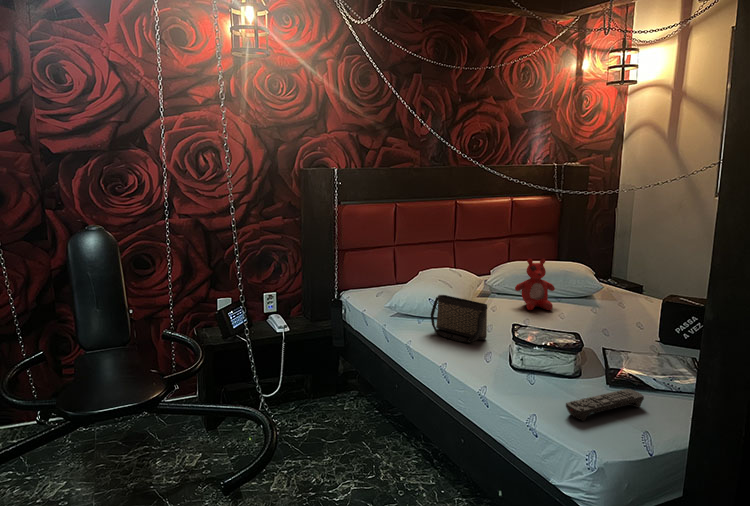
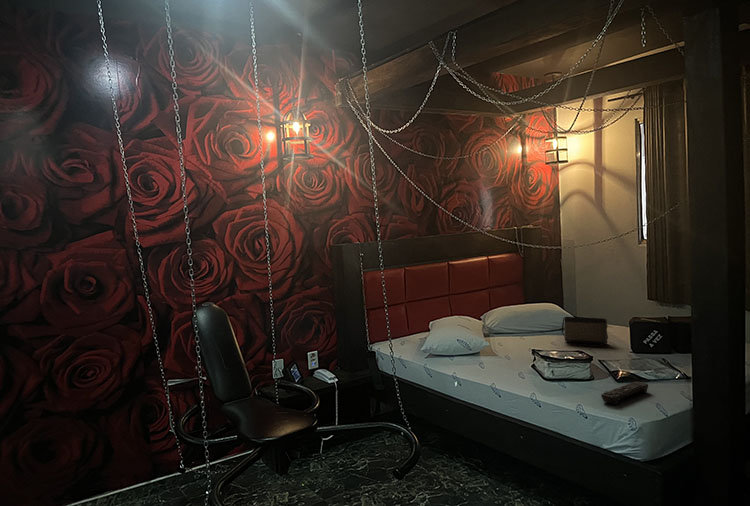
stuffed bear: present [515,259,555,310] -> none [513,301,544,342]
handbag: present [431,295,487,343] -> present [562,317,608,347]

